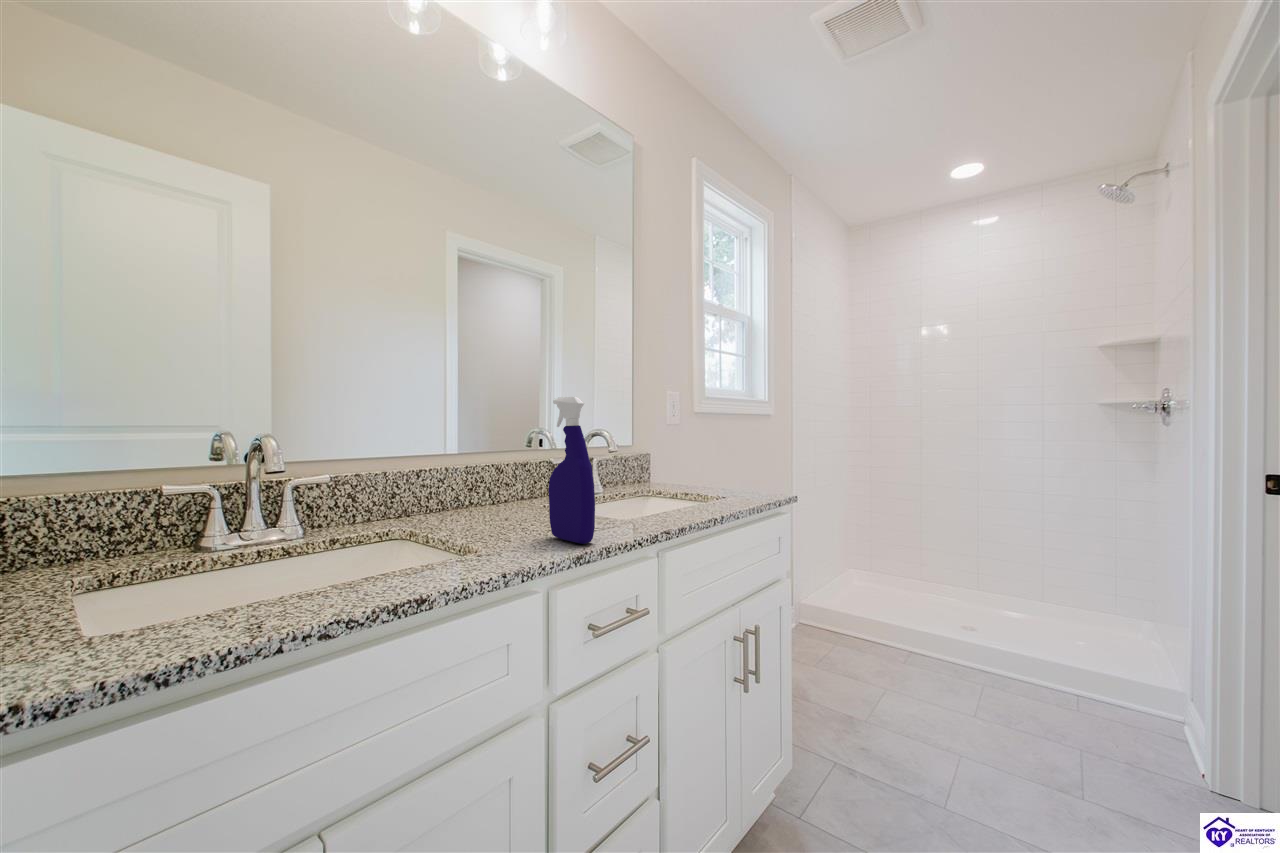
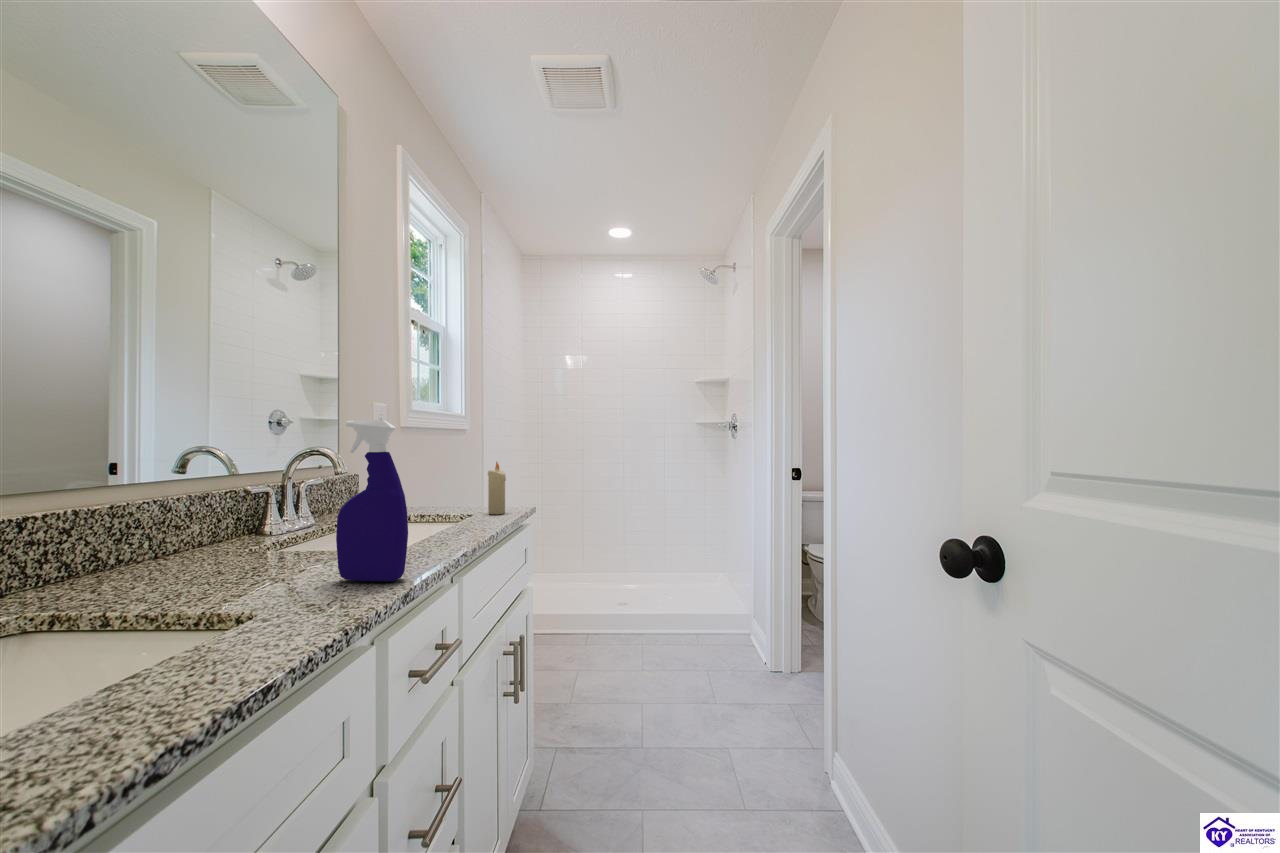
candle: none [745,441,764,498] -> present [488,462,506,514]

